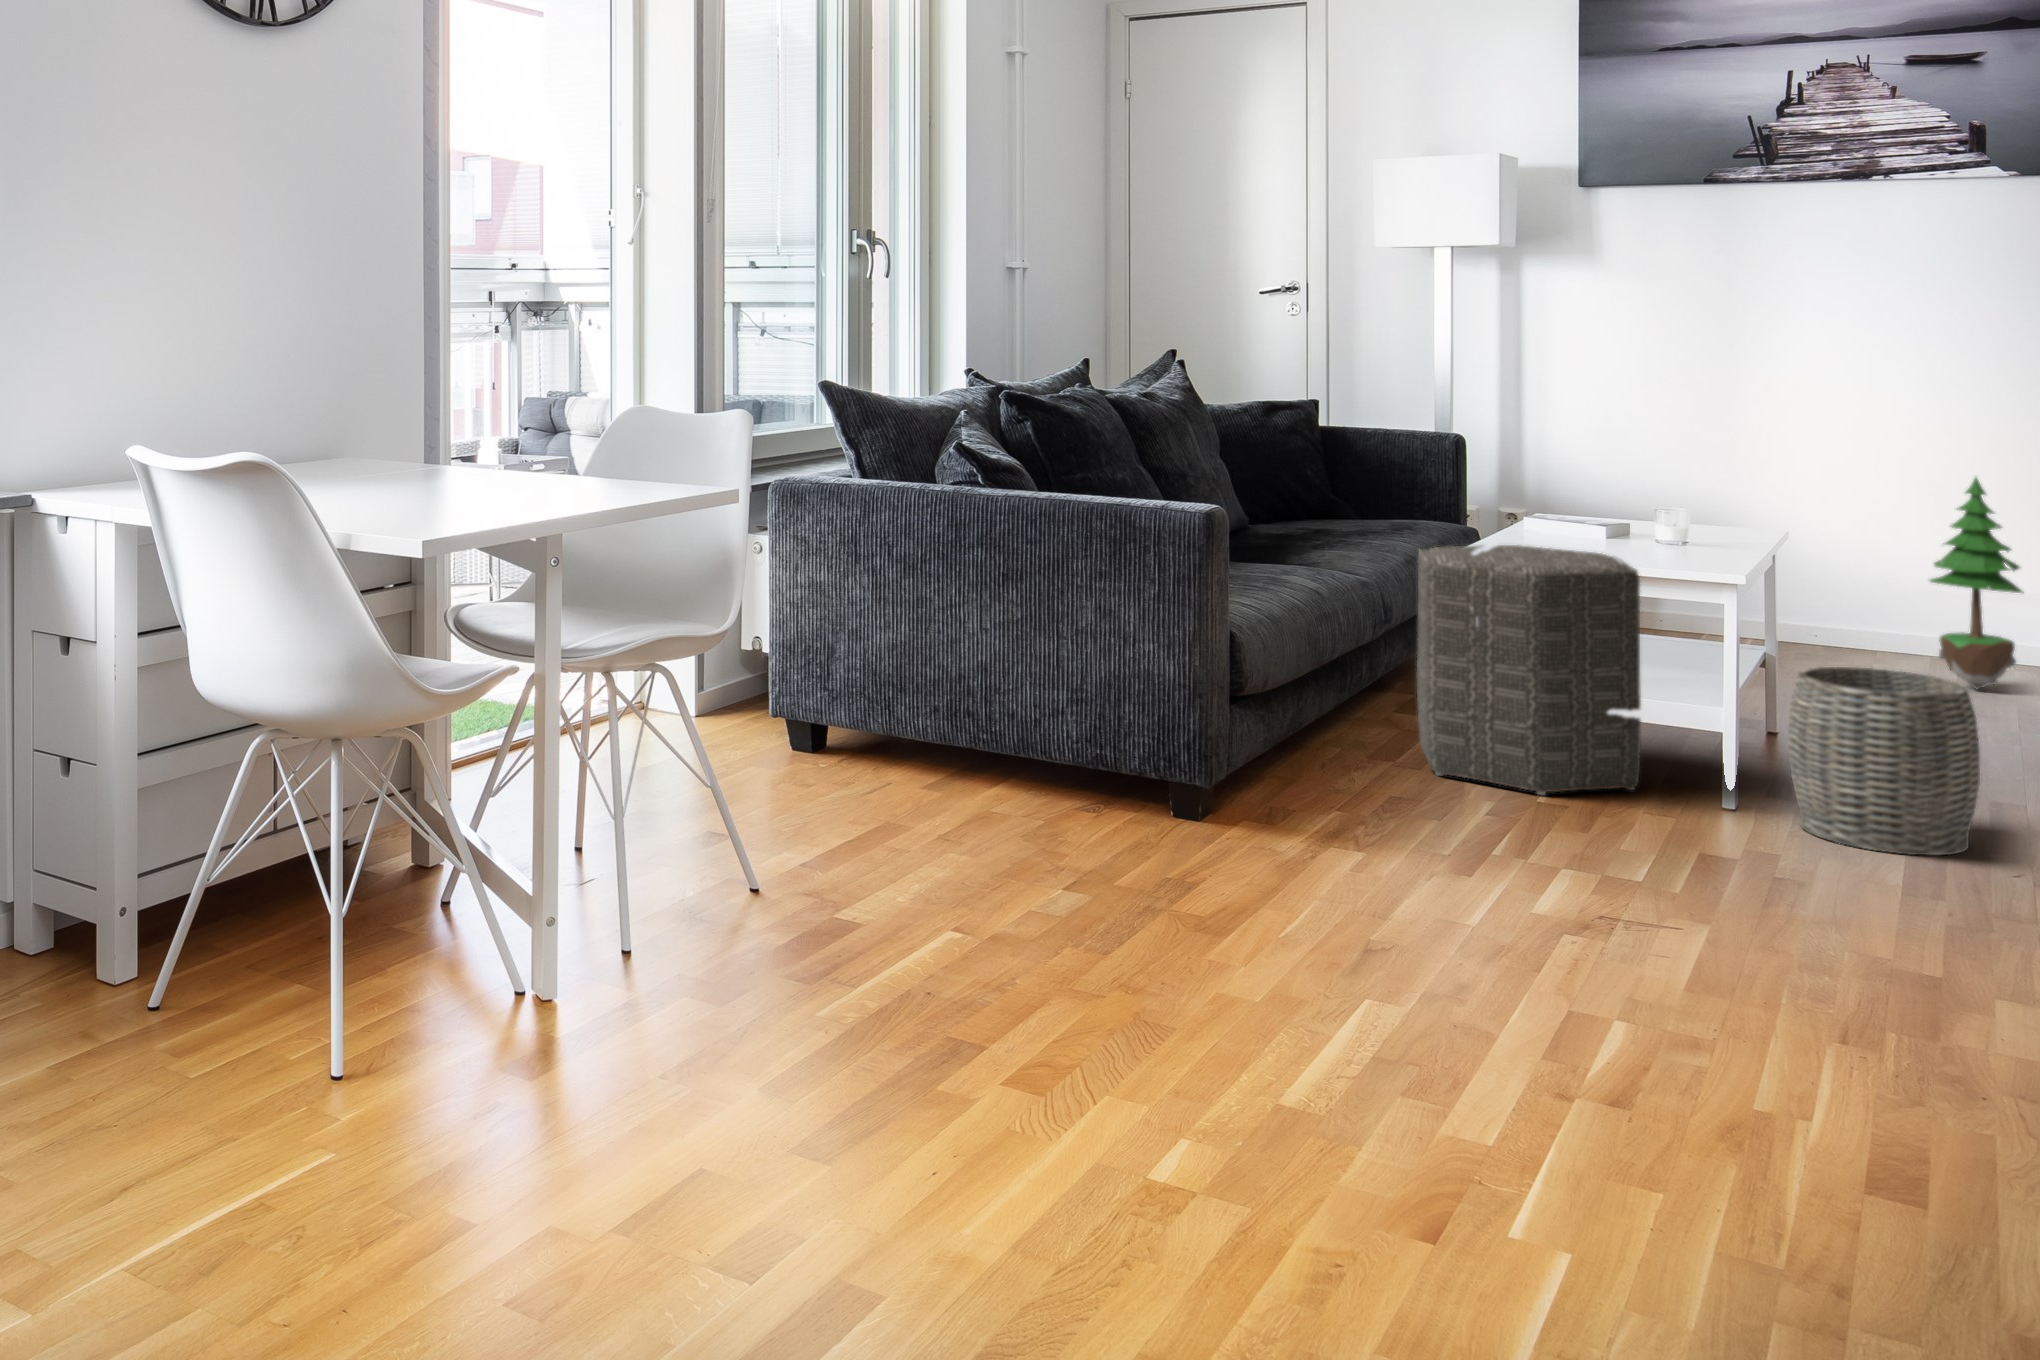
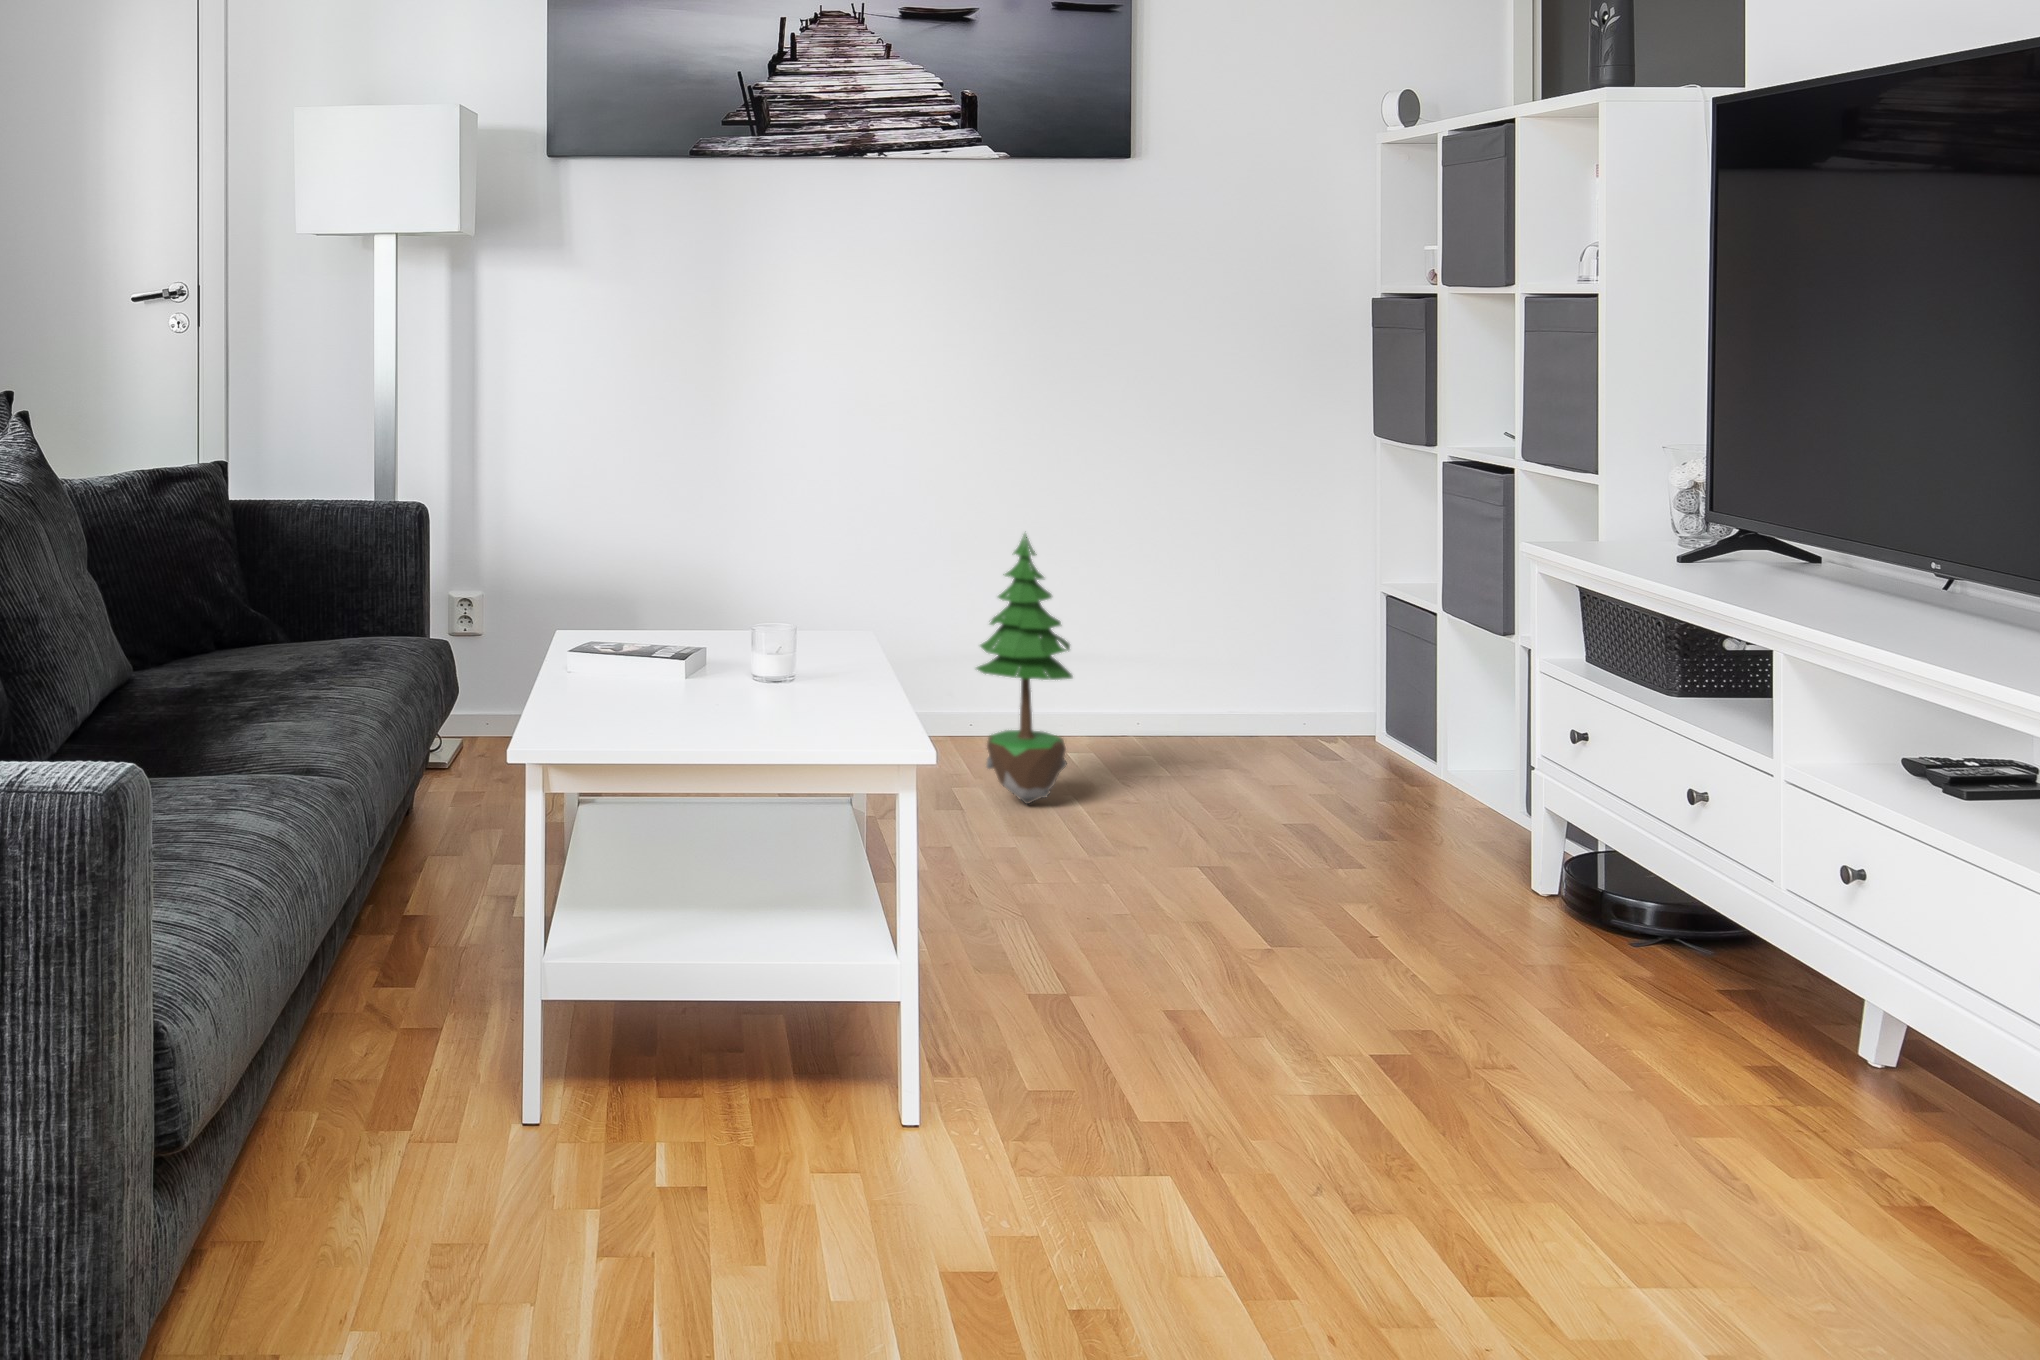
ottoman: present [1417,545,1641,795] -> none [481,745,860,1260]
woven basket: present [1789,667,1980,855] -> none [1106,924,1388,1291]

